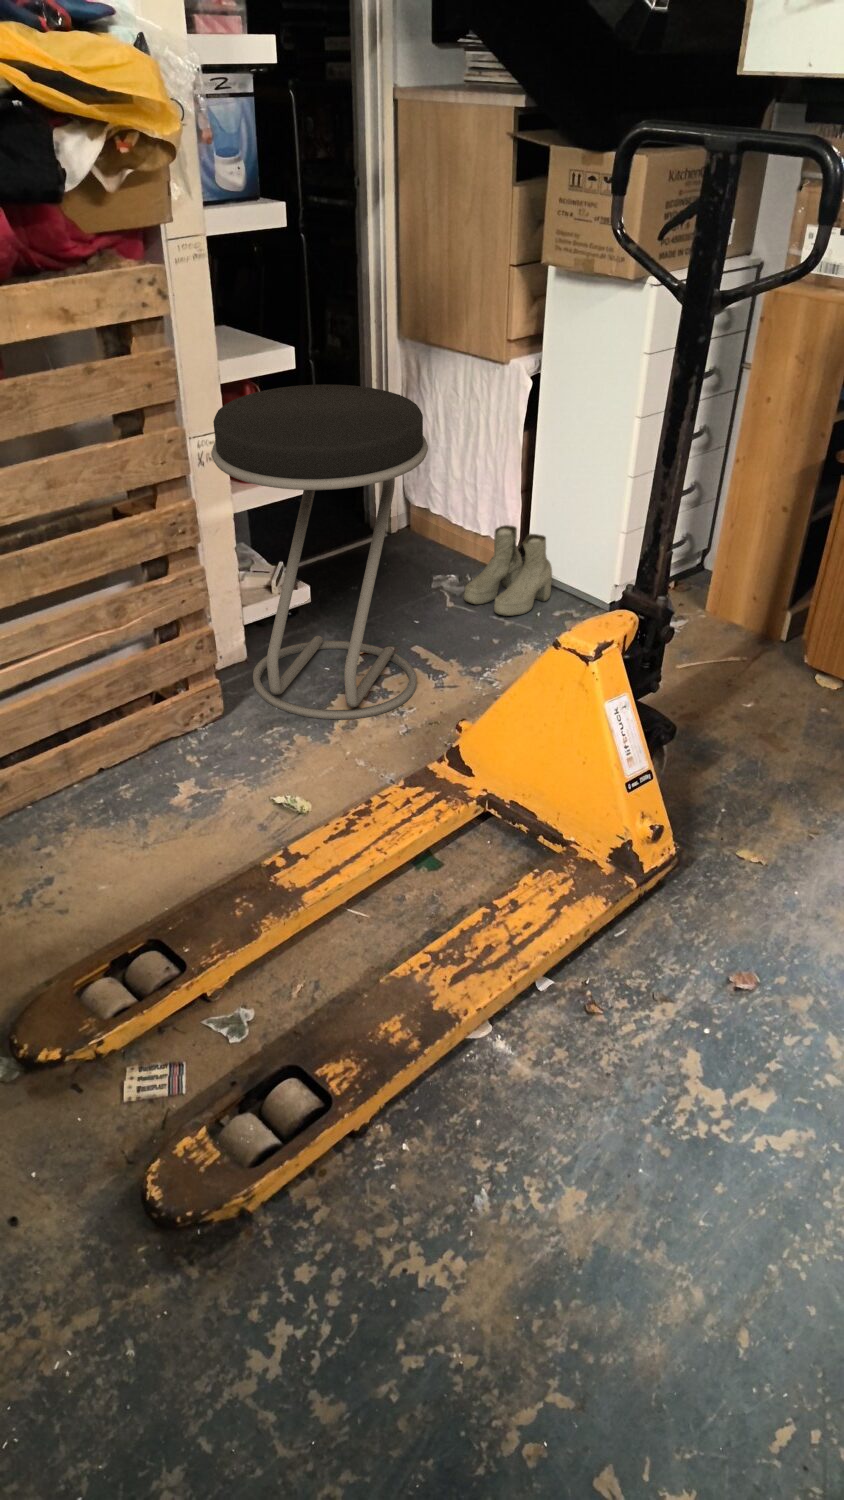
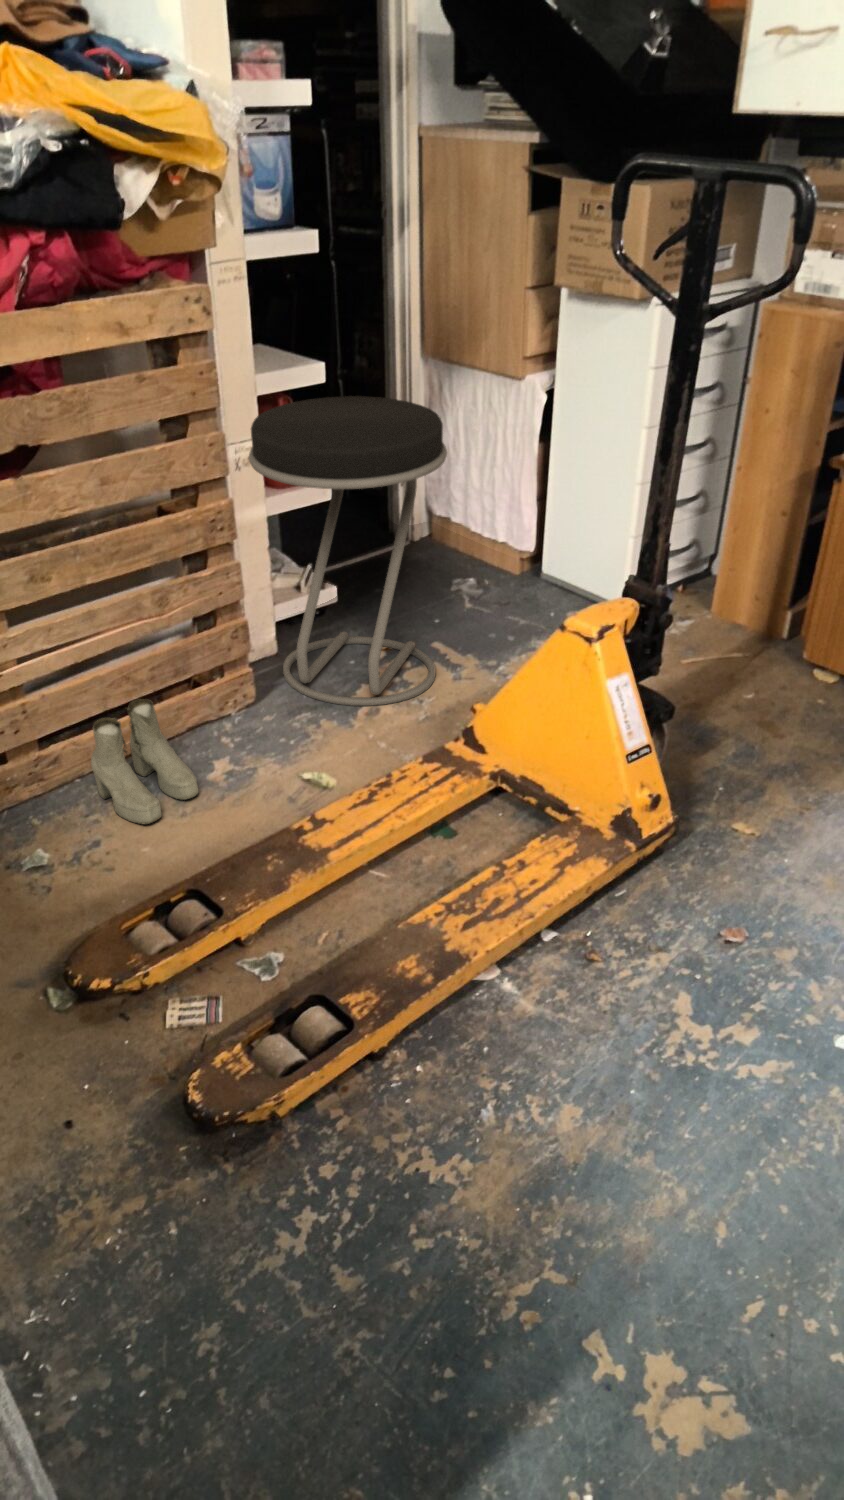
boots: present [464,525,552,616] -> present [91,699,199,824]

